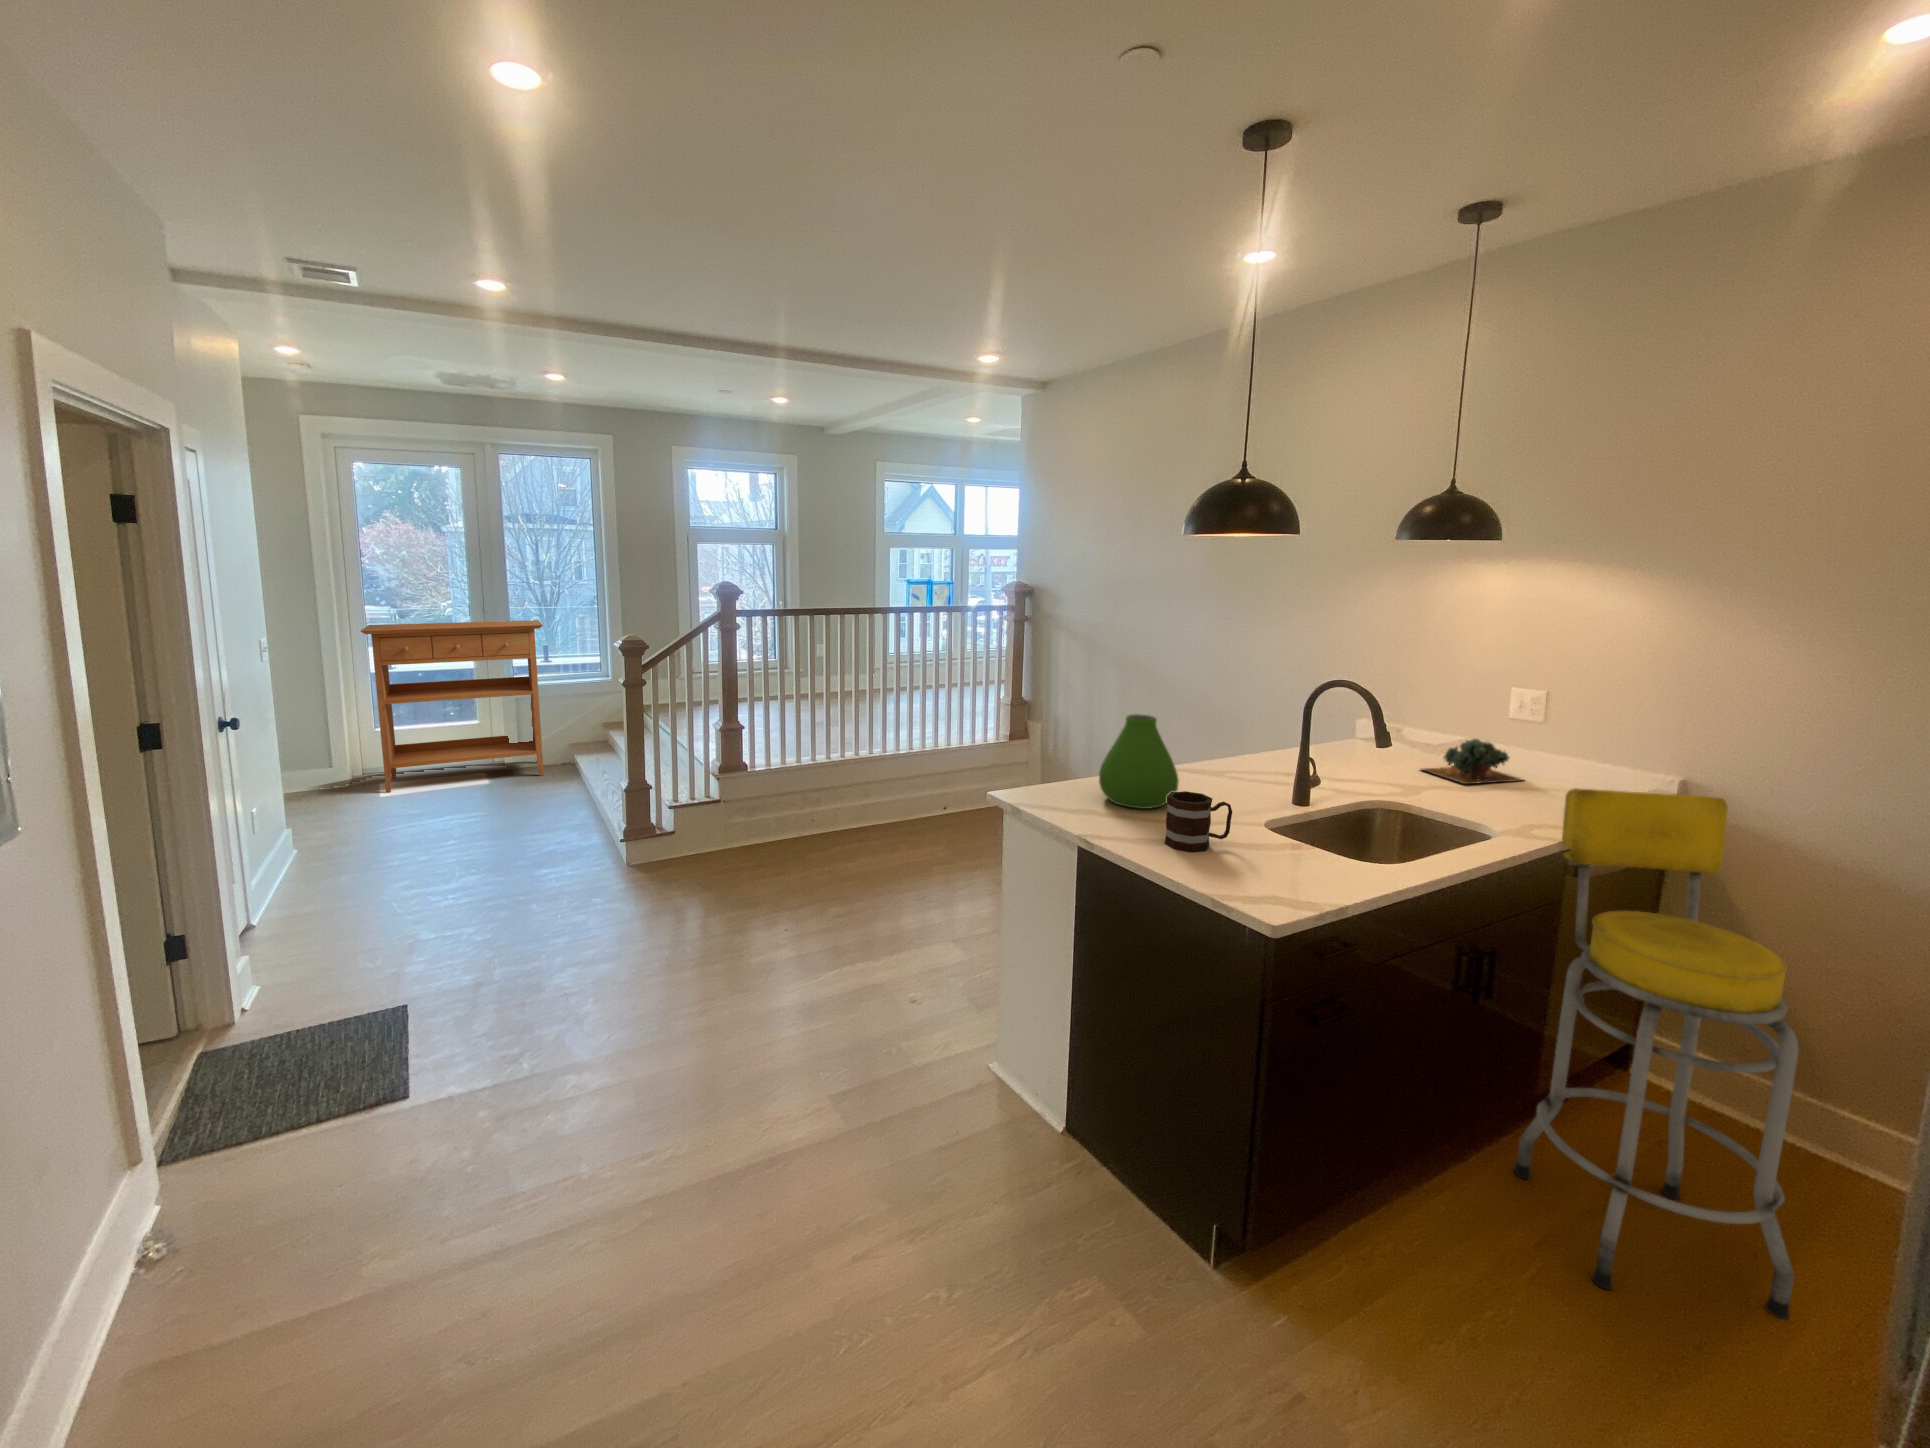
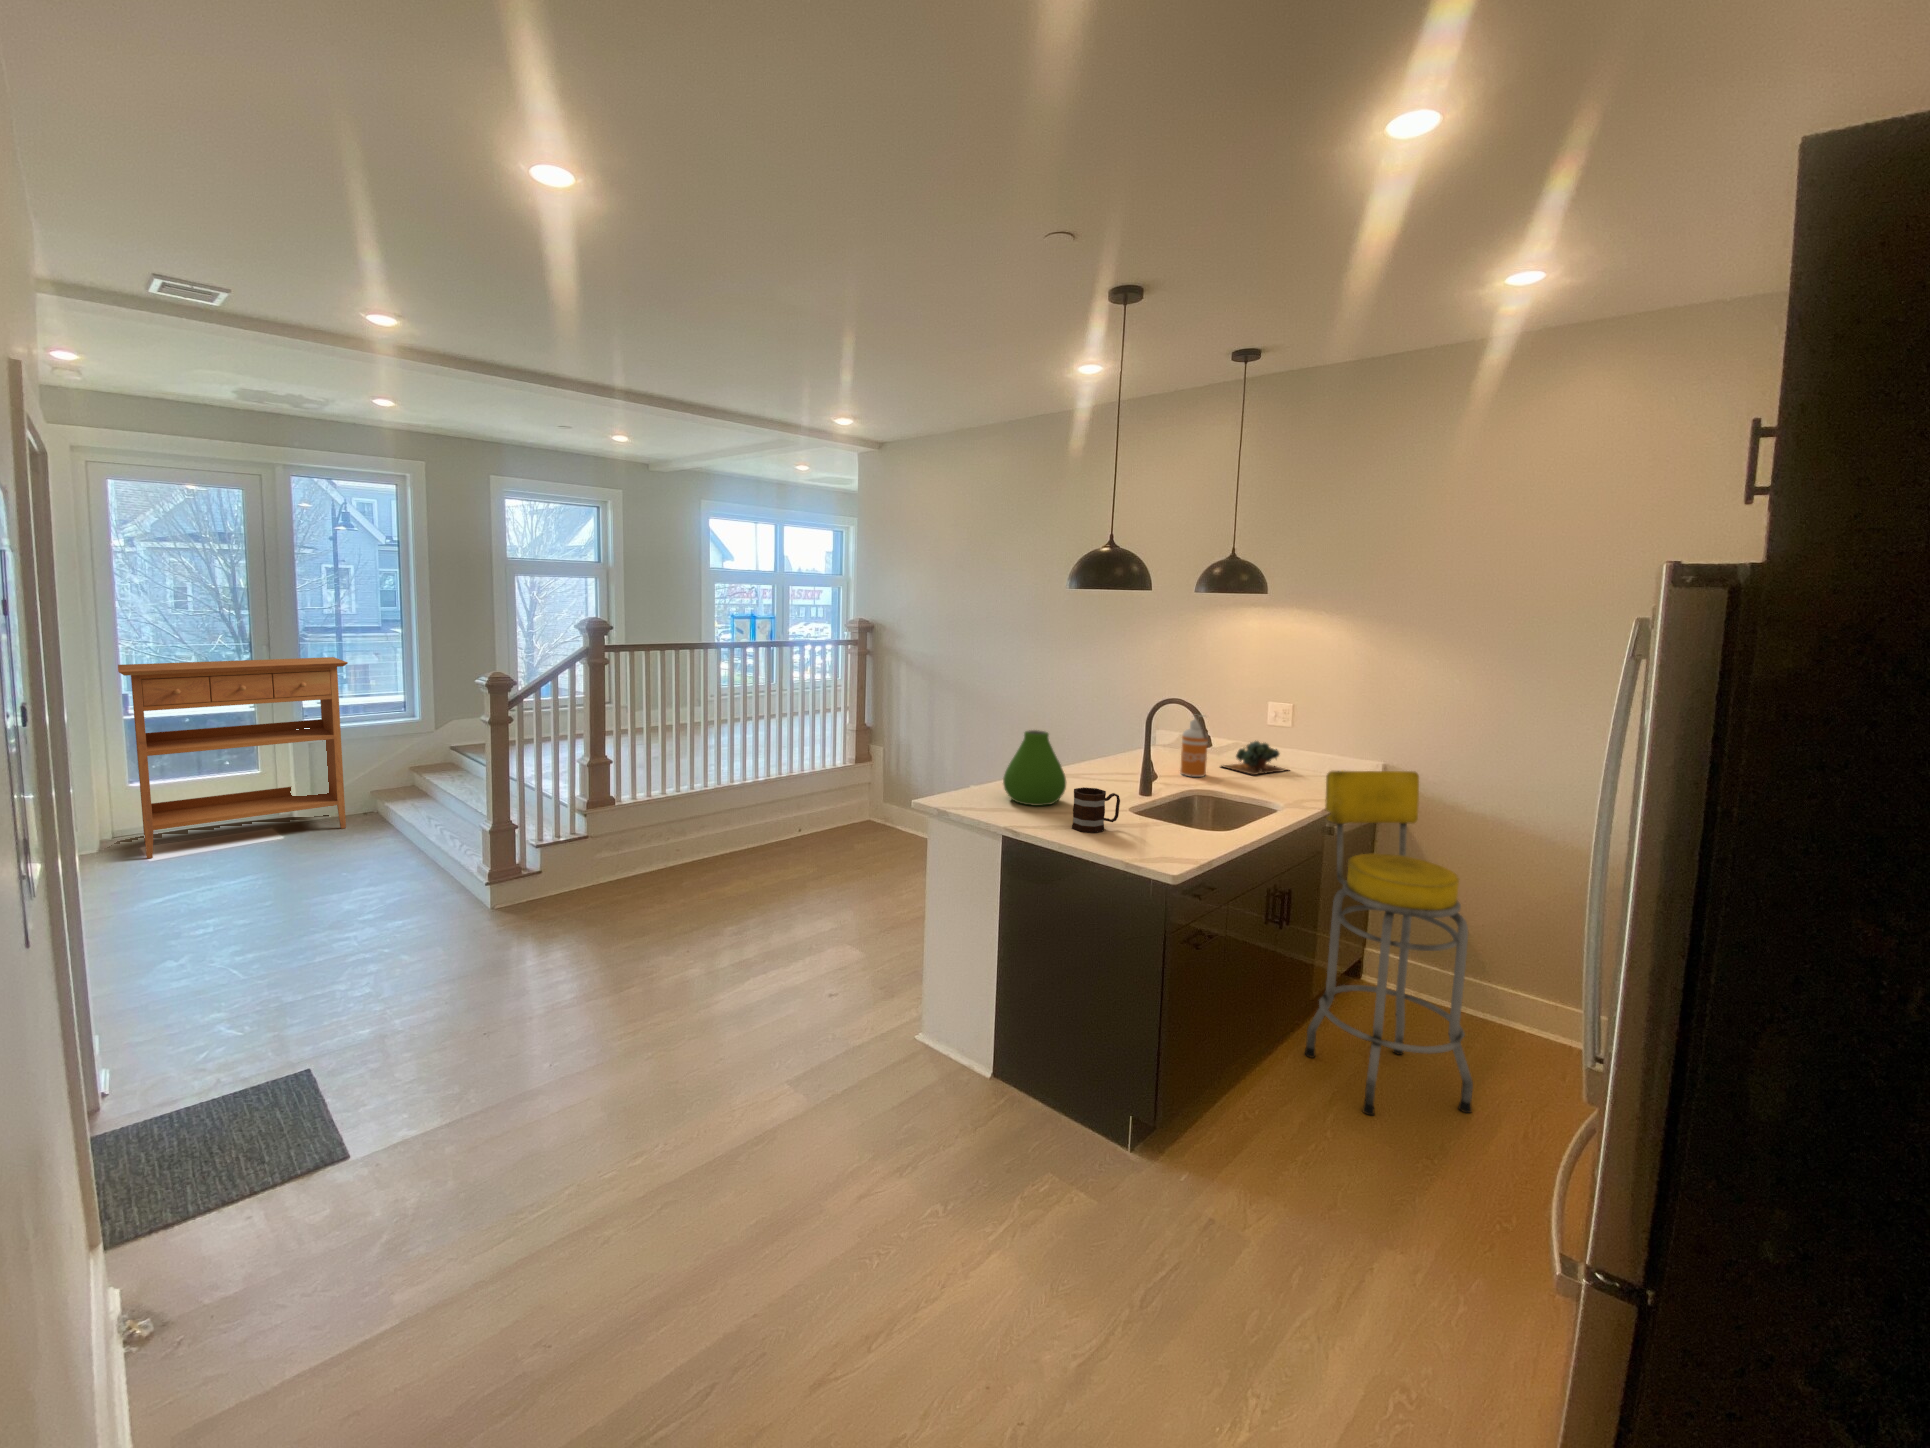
soap dispenser: none [1358,701,1399,783] -> present [1180,717,1208,777]

